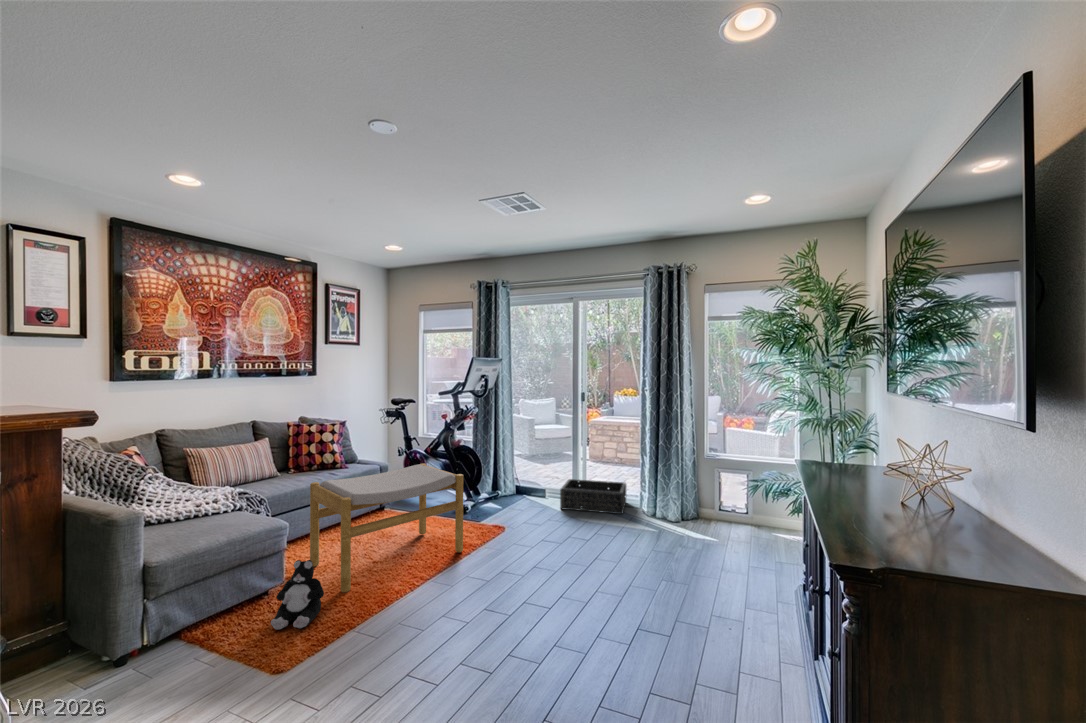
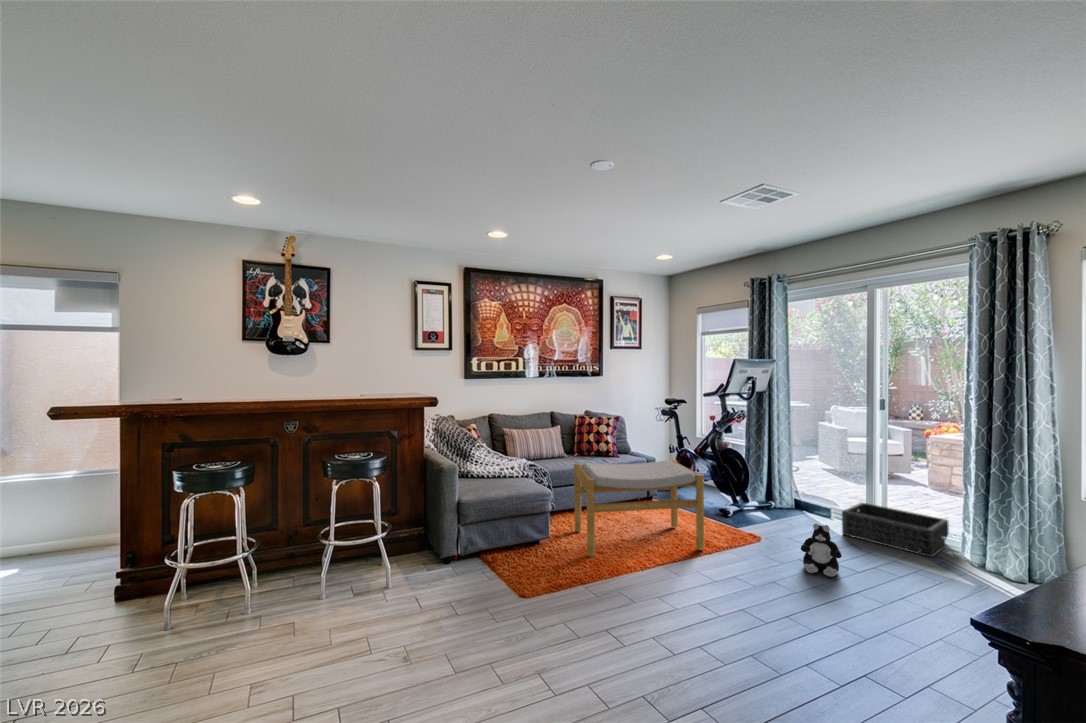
plush toy: present [271,560,324,630] -> present [801,524,842,577]

